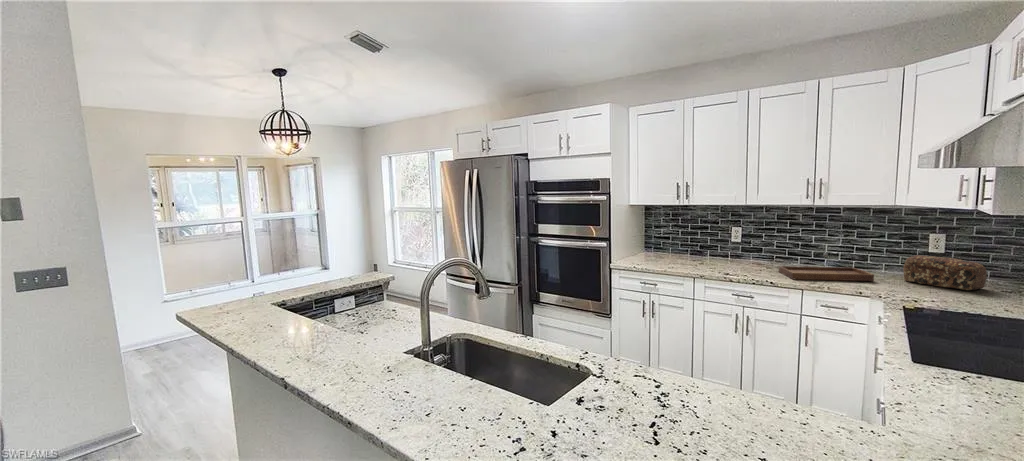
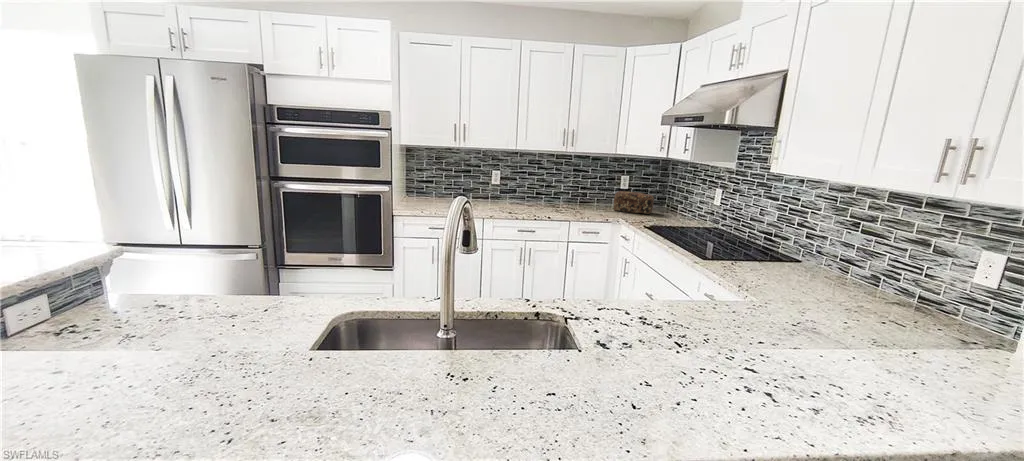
tray: present [779,253,874,281] -> none [540,191,601,215]

